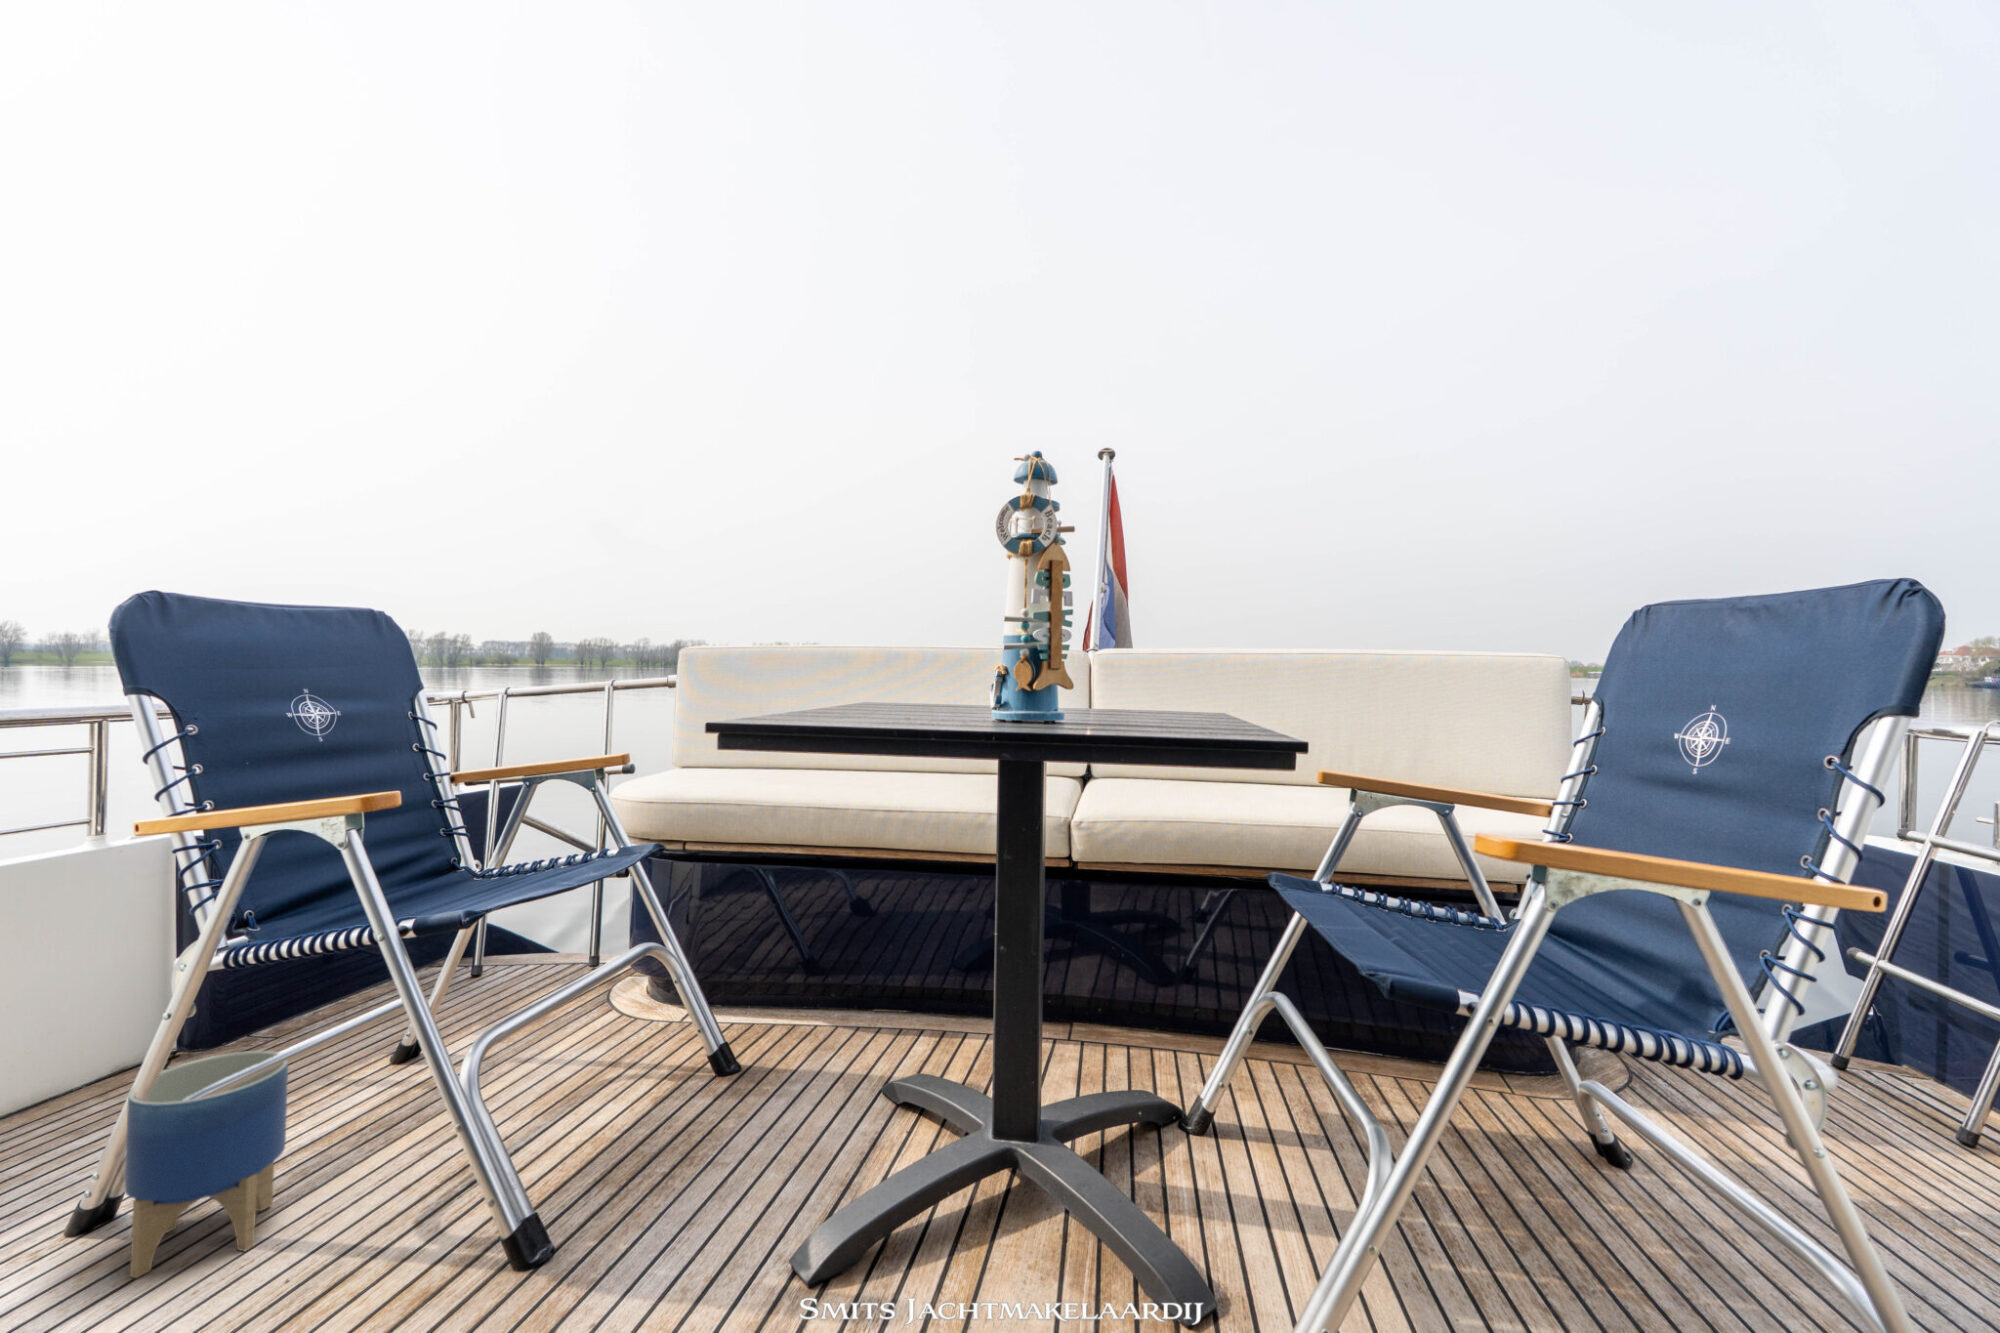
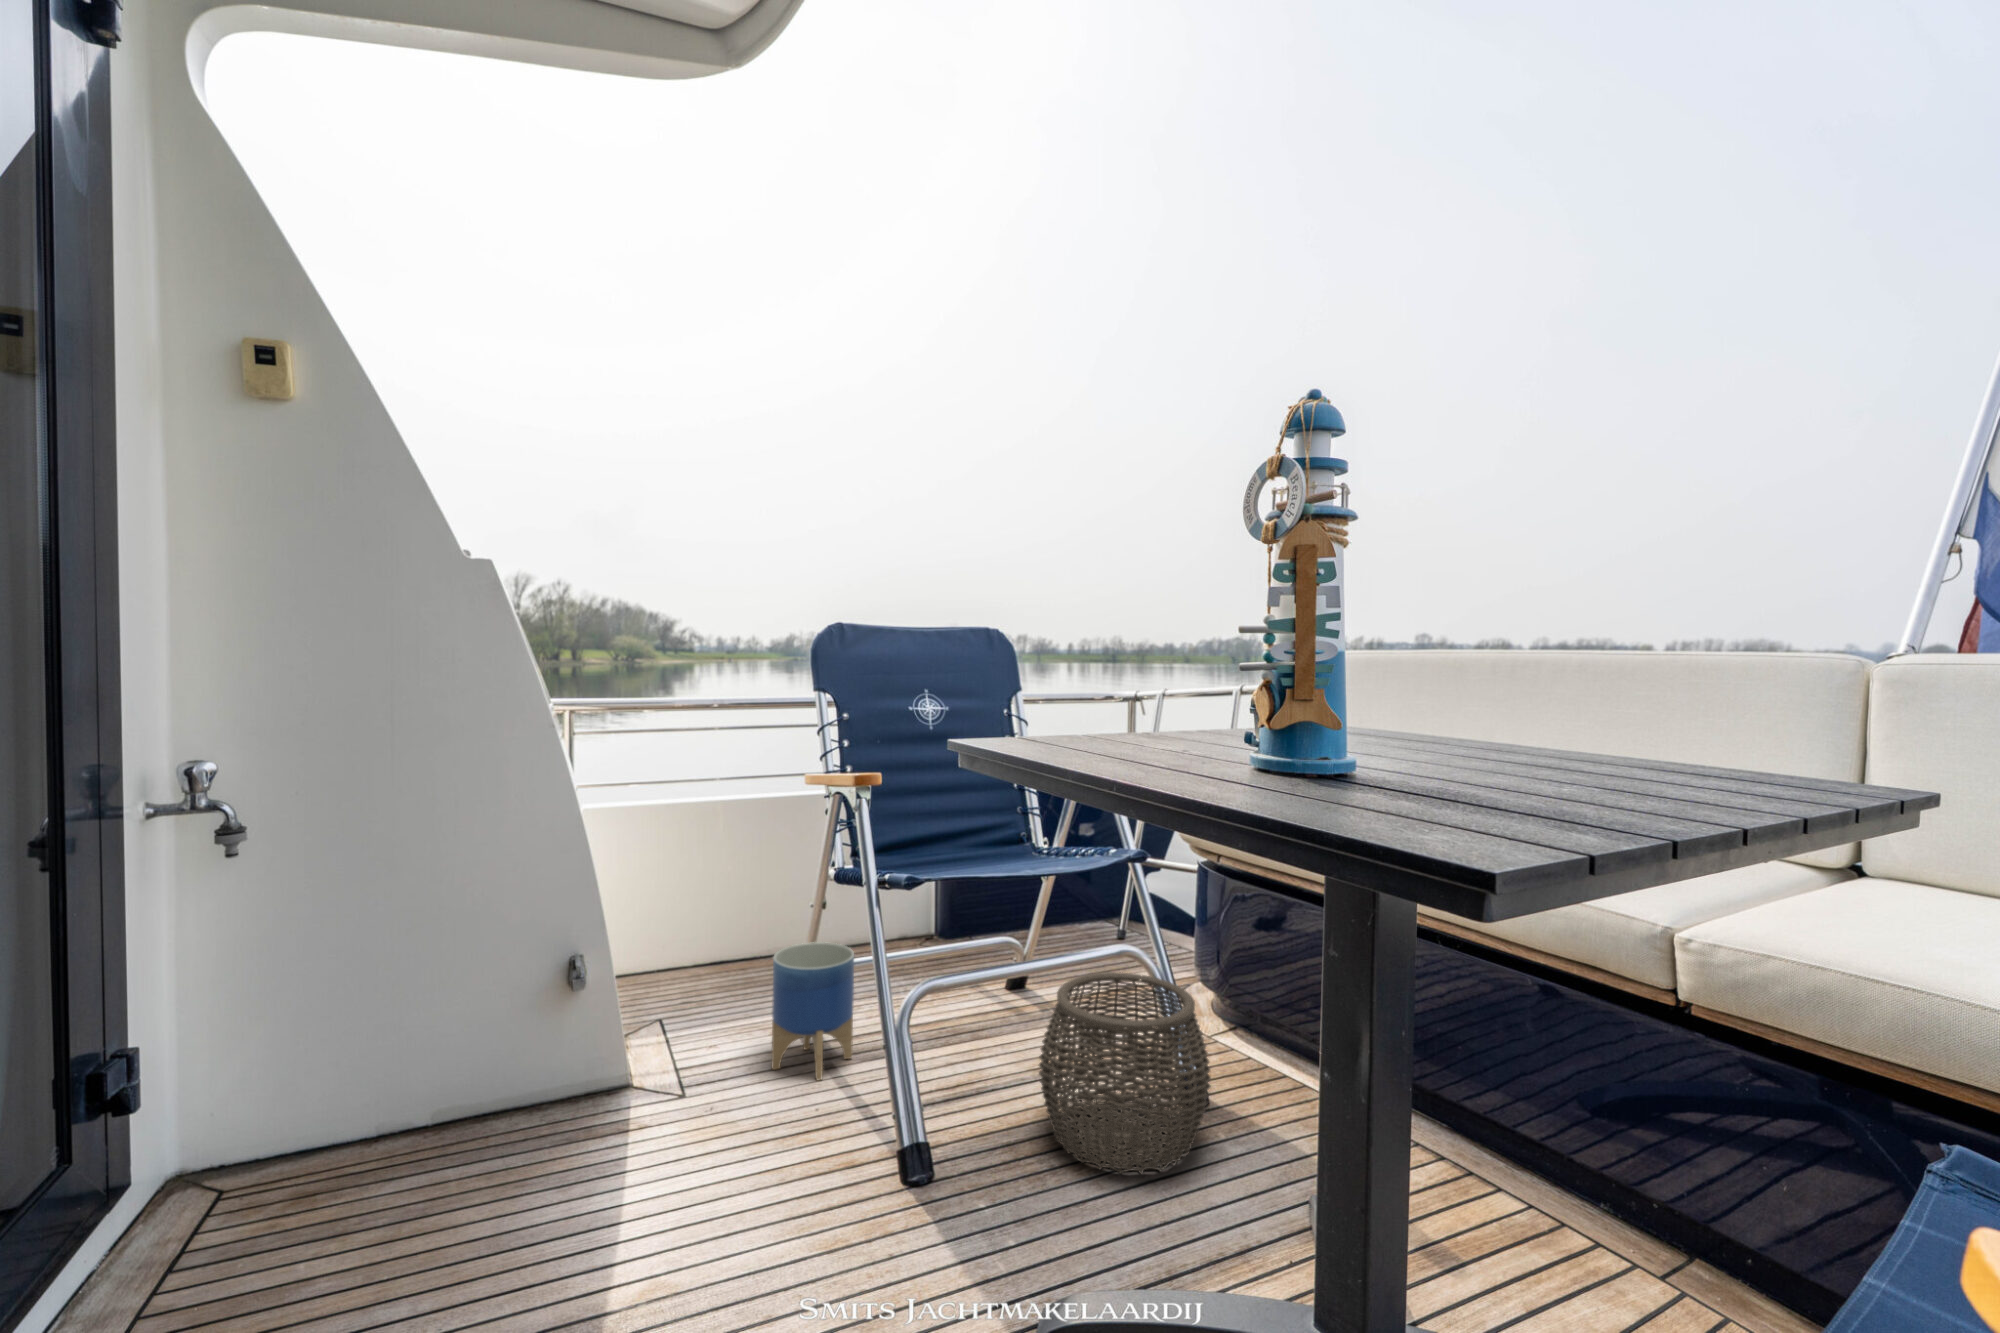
woven basket: none [610,959,787,1157] -> present [1039,972,1211,1174]

